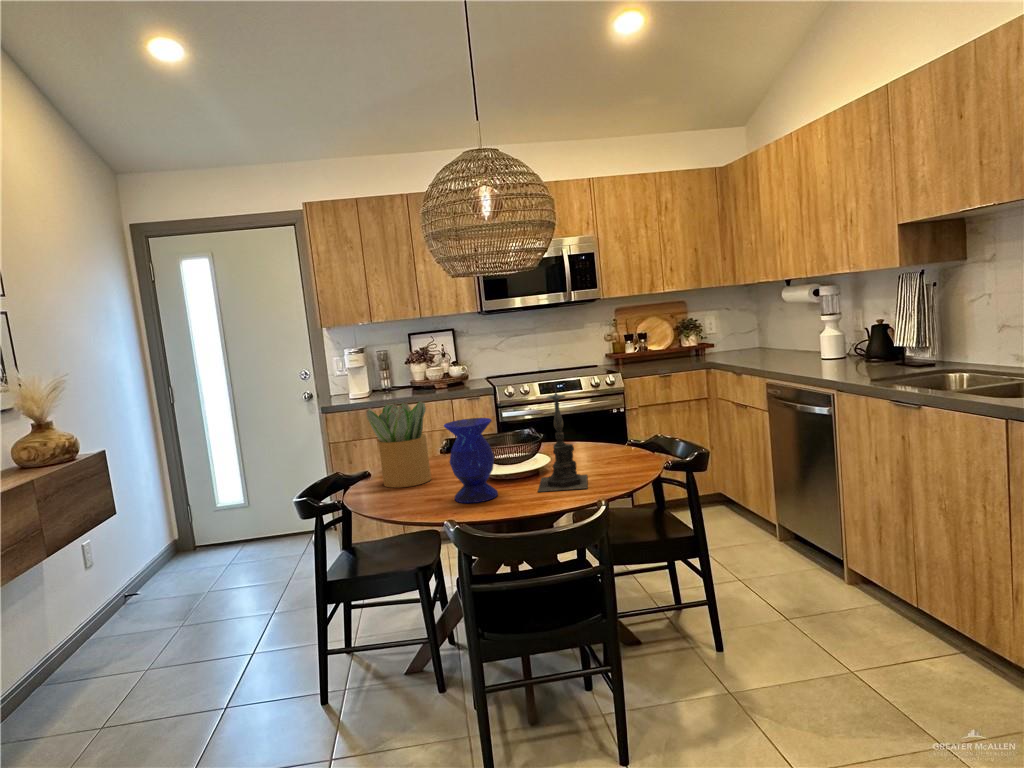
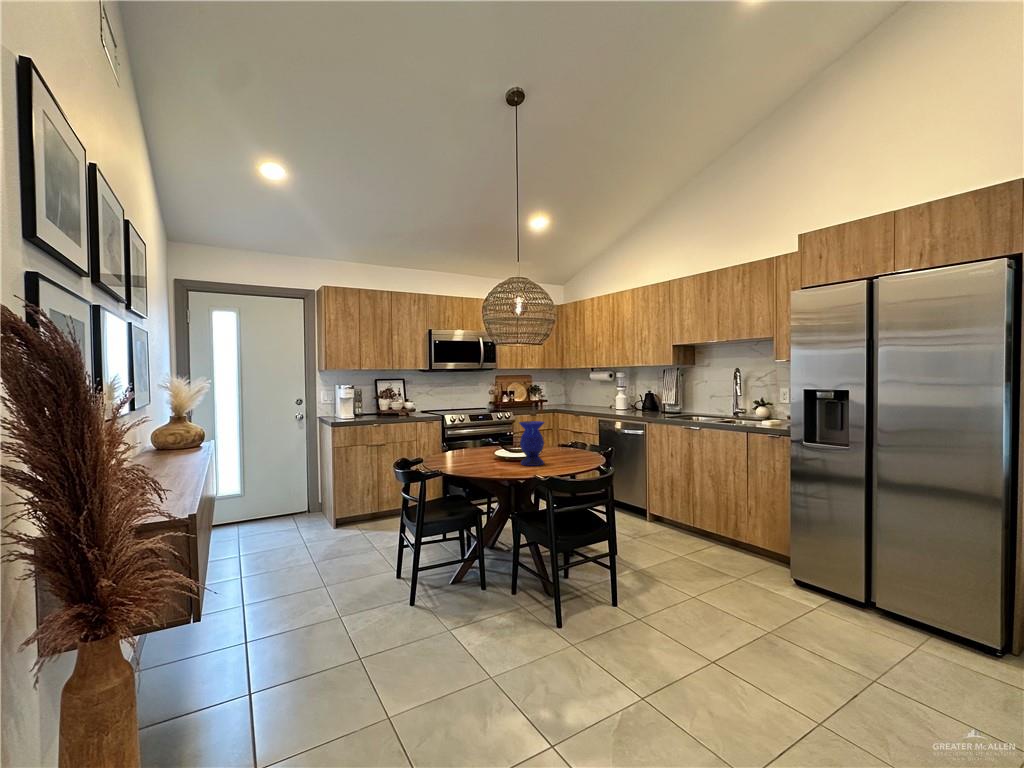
candle holder: present [538,387,588,492] -> none [551,404,586,461]
potted plant: present [366,401,431,488] -> none [450,412,485,462]

